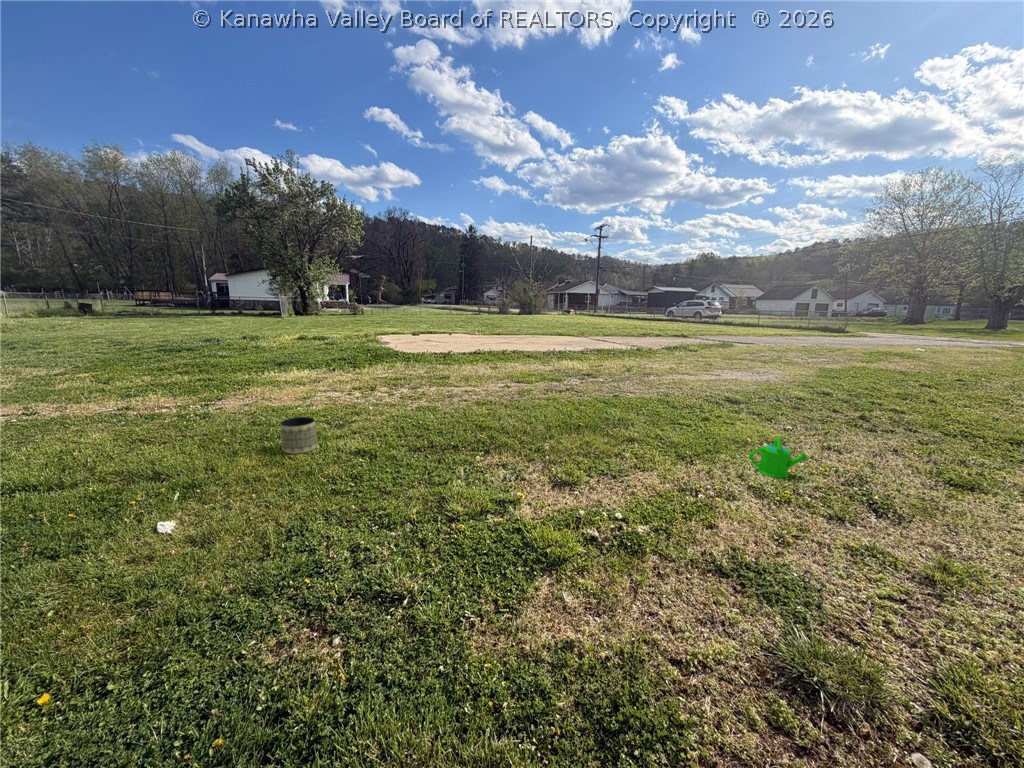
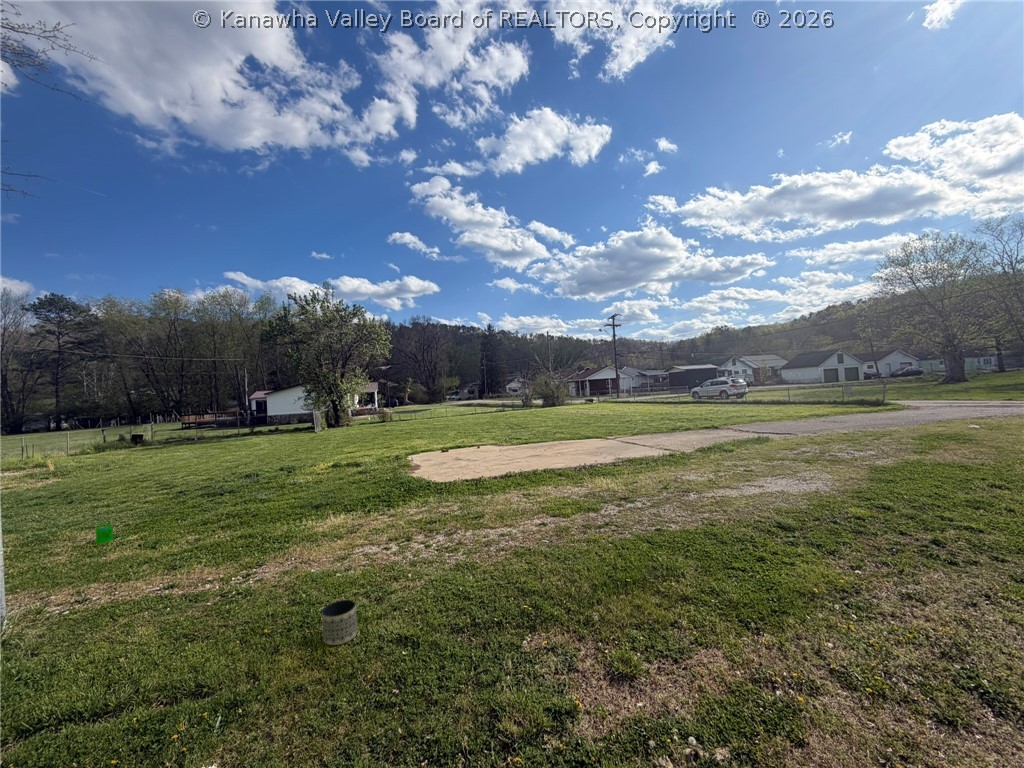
watering can: present [749,437,809,478] -> present [96,522,114,544]

